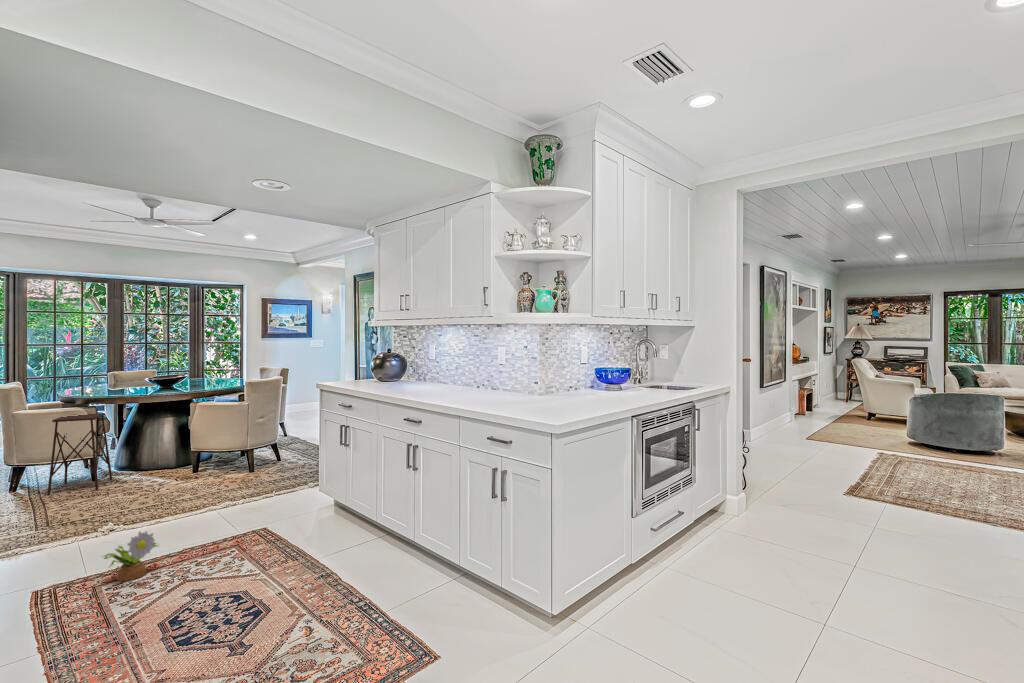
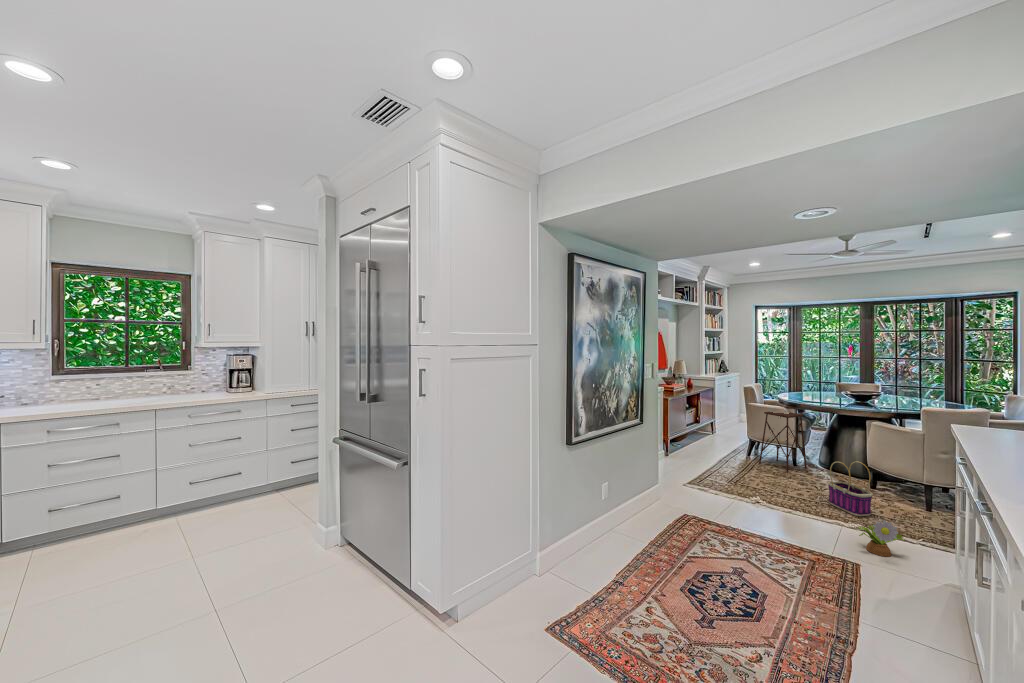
basket: none [176,443,223,498] -> present [828,461,873,516]
decorative plant: present [104,531,158,581] -> present [859,520,905,557]

